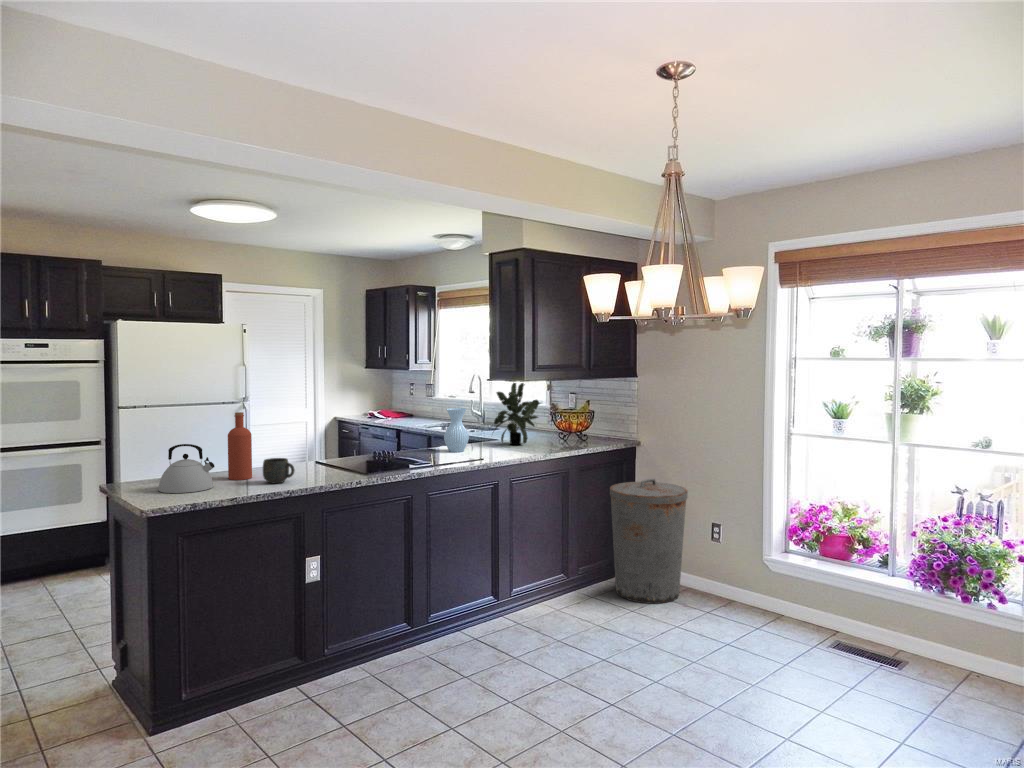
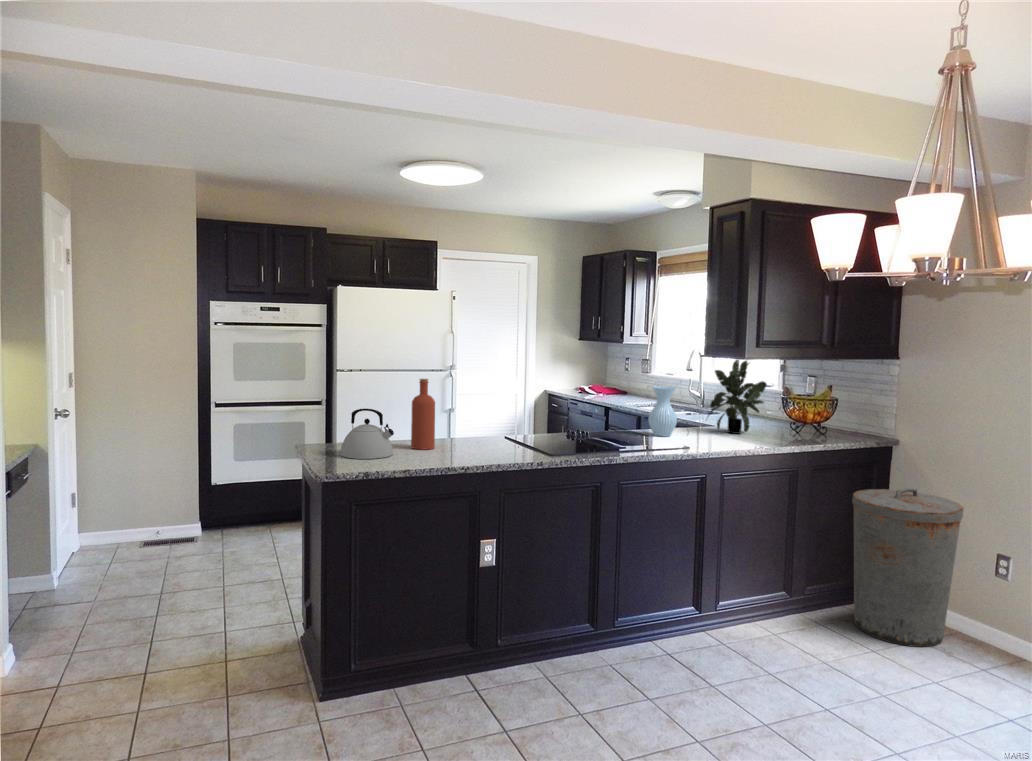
mug: present [263,458,295,483] -> none [442,429,474,457]

